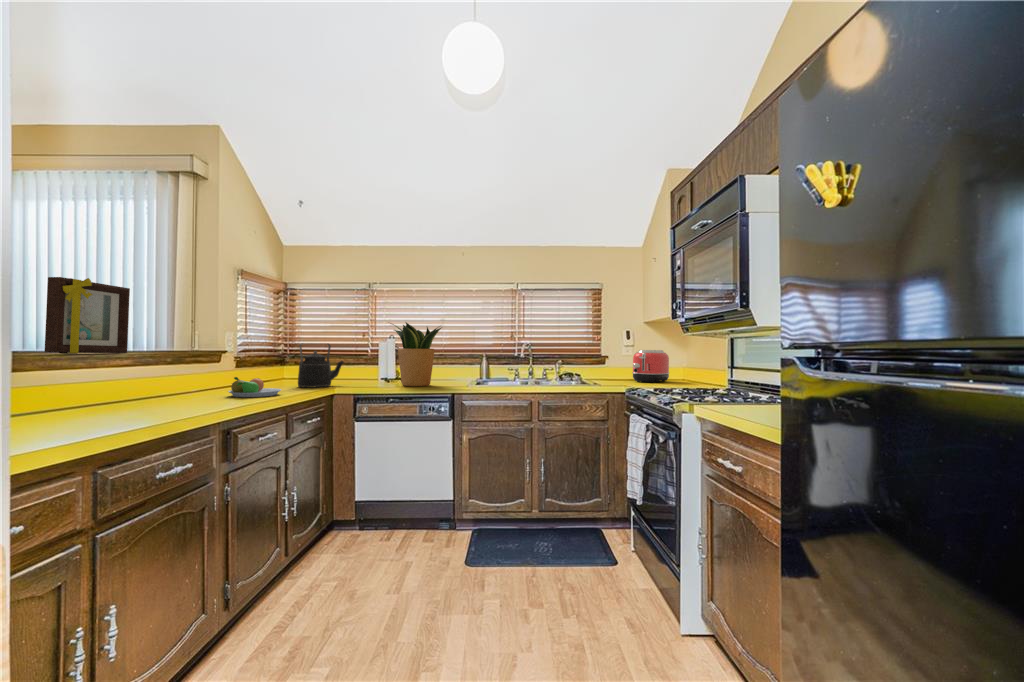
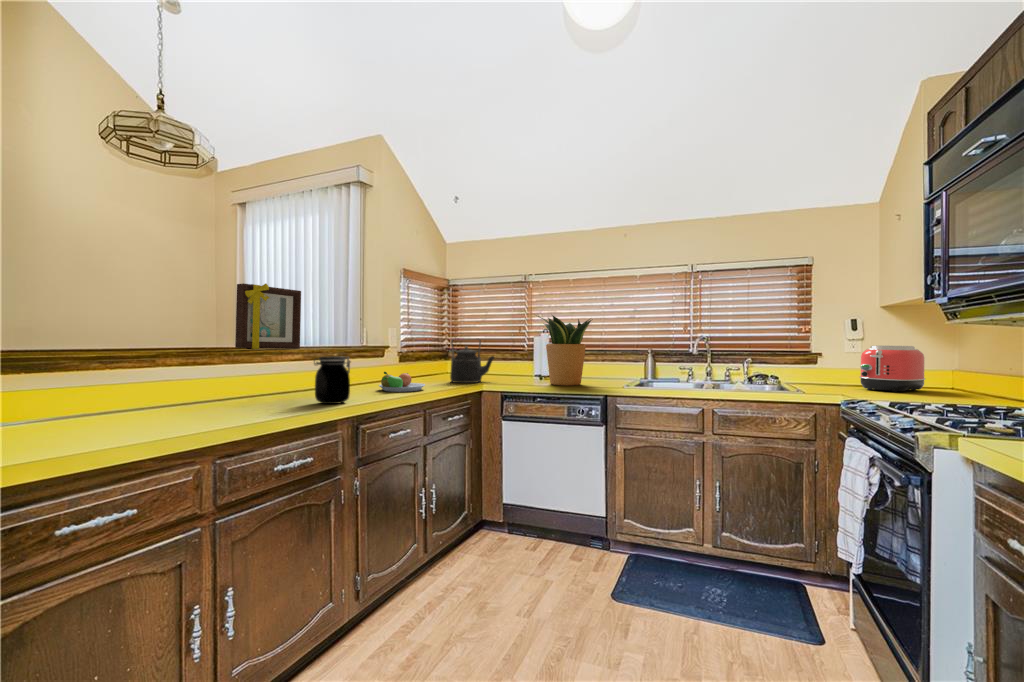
jar: none [174,361,216,410] -> present [314,356,350,404]

